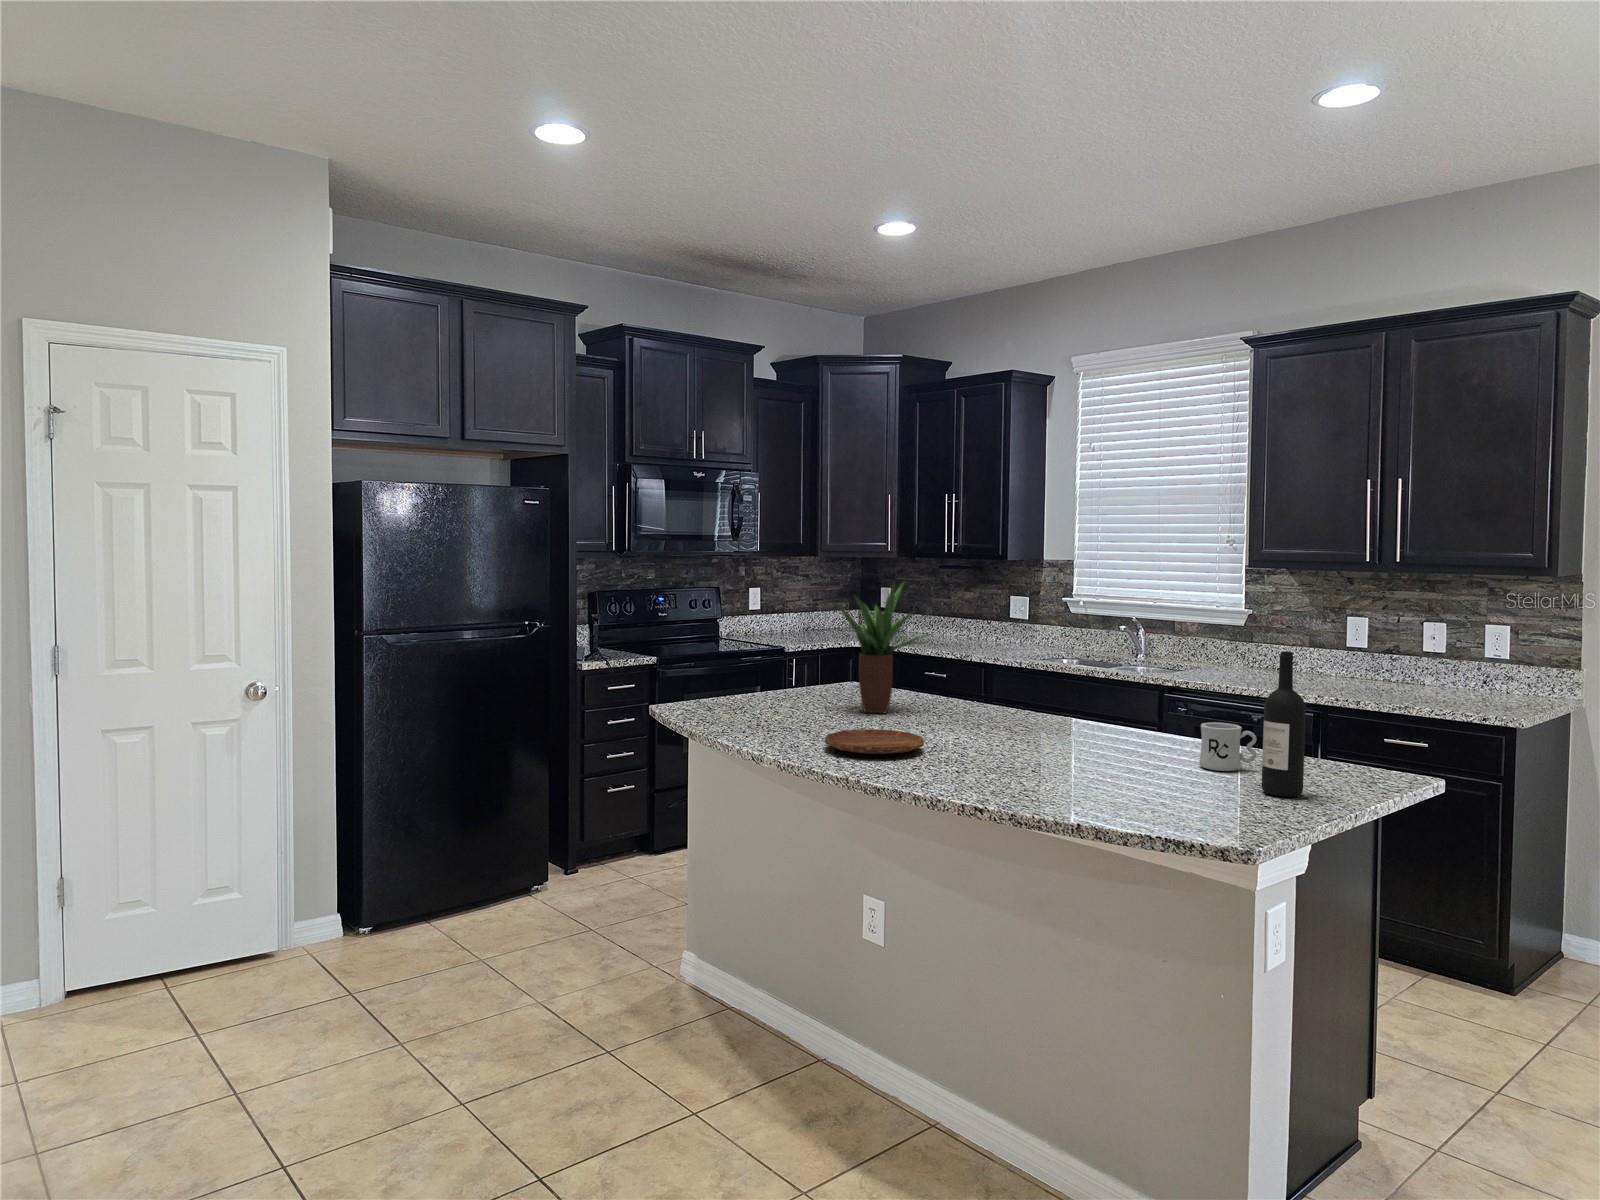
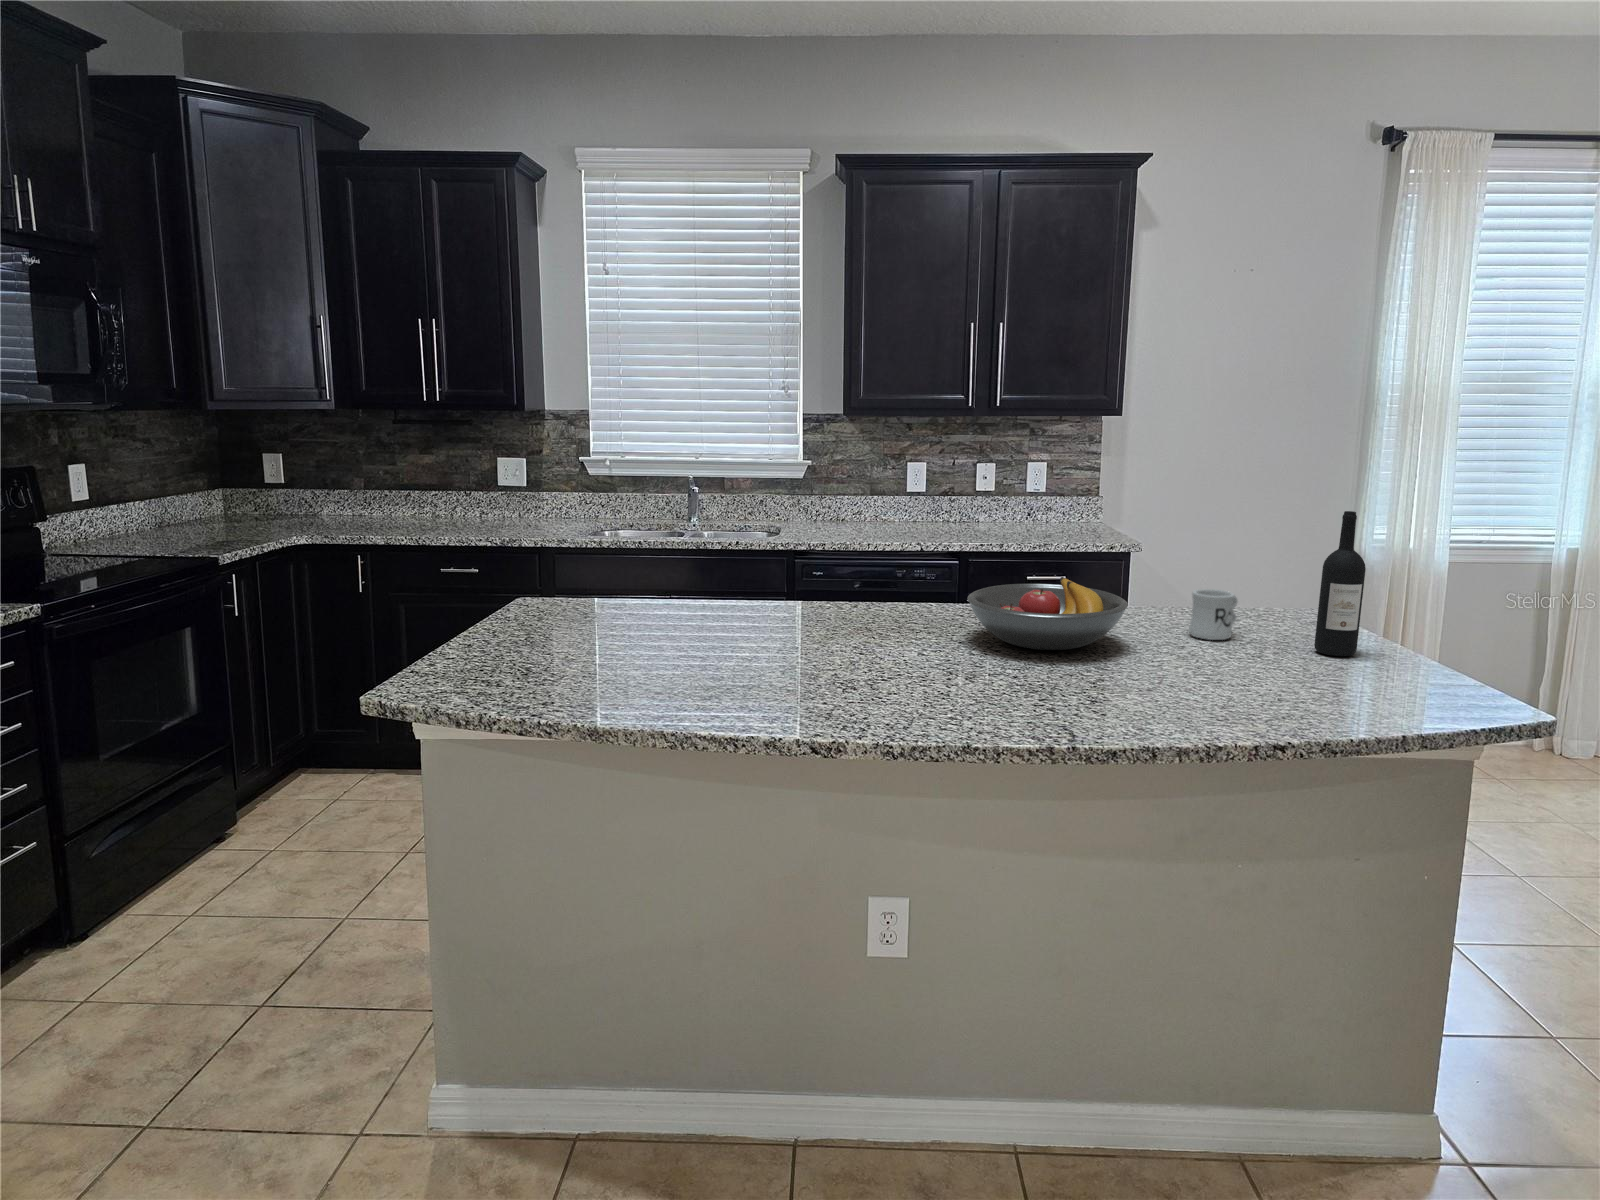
potted plant: present [833,583,932,713] -> none [657,452,794,643]
fruit bowl: none [992,696,1132,751] -> present [968,577,1128,650]
tray: present [825,729,924,754] -> none [872,662,1014,708]

